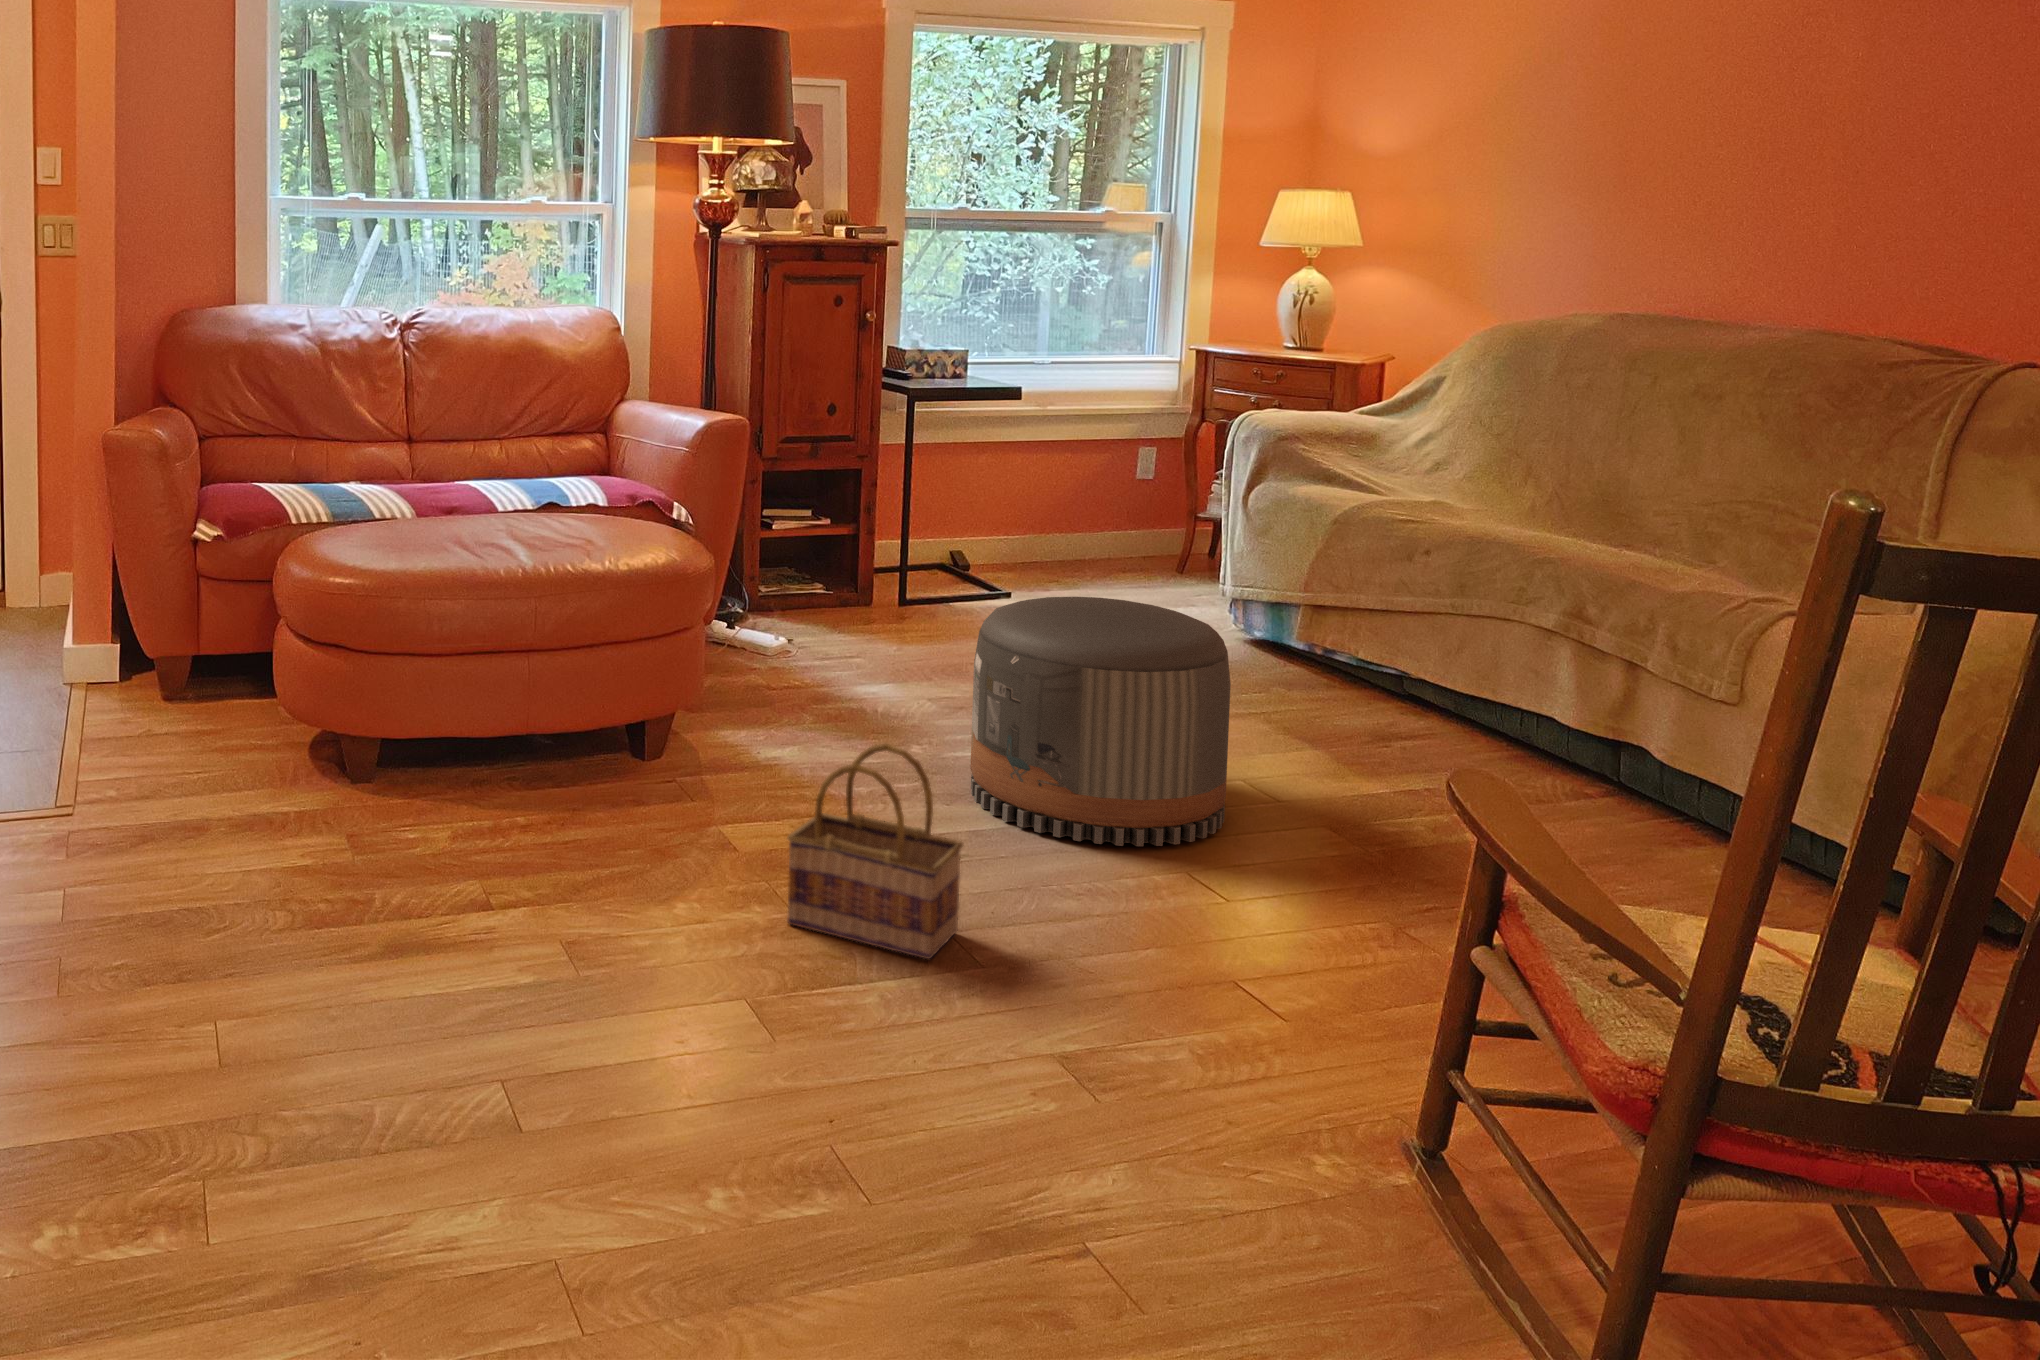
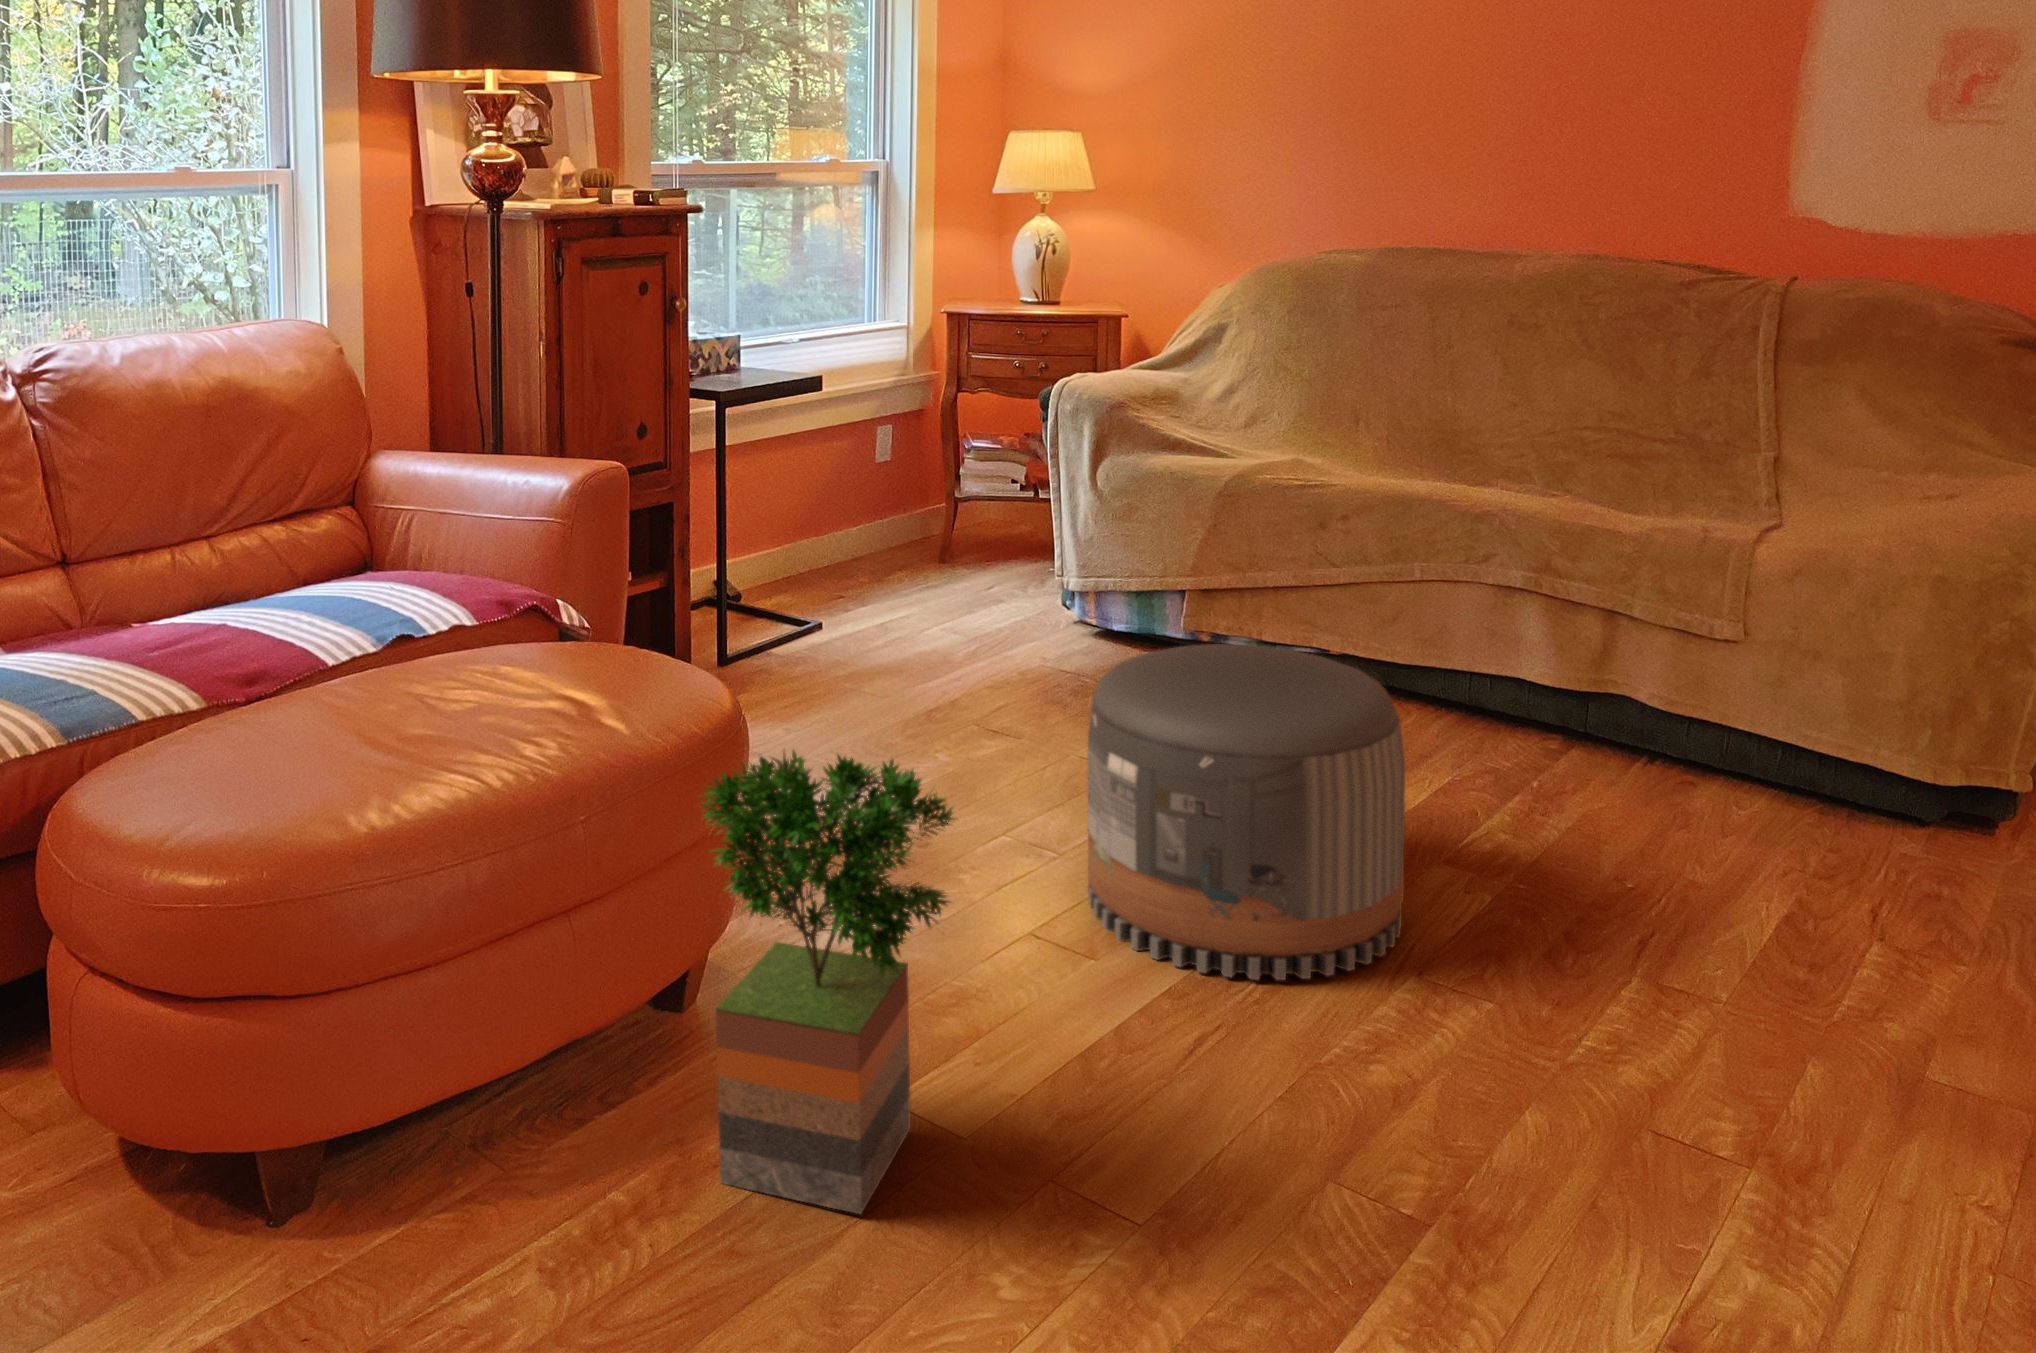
potted tree: none [567,567,748,847] -> present [701,751,954,1214]
basket: present [788,744,963,959] -> none [1167,961,1435,1286]

